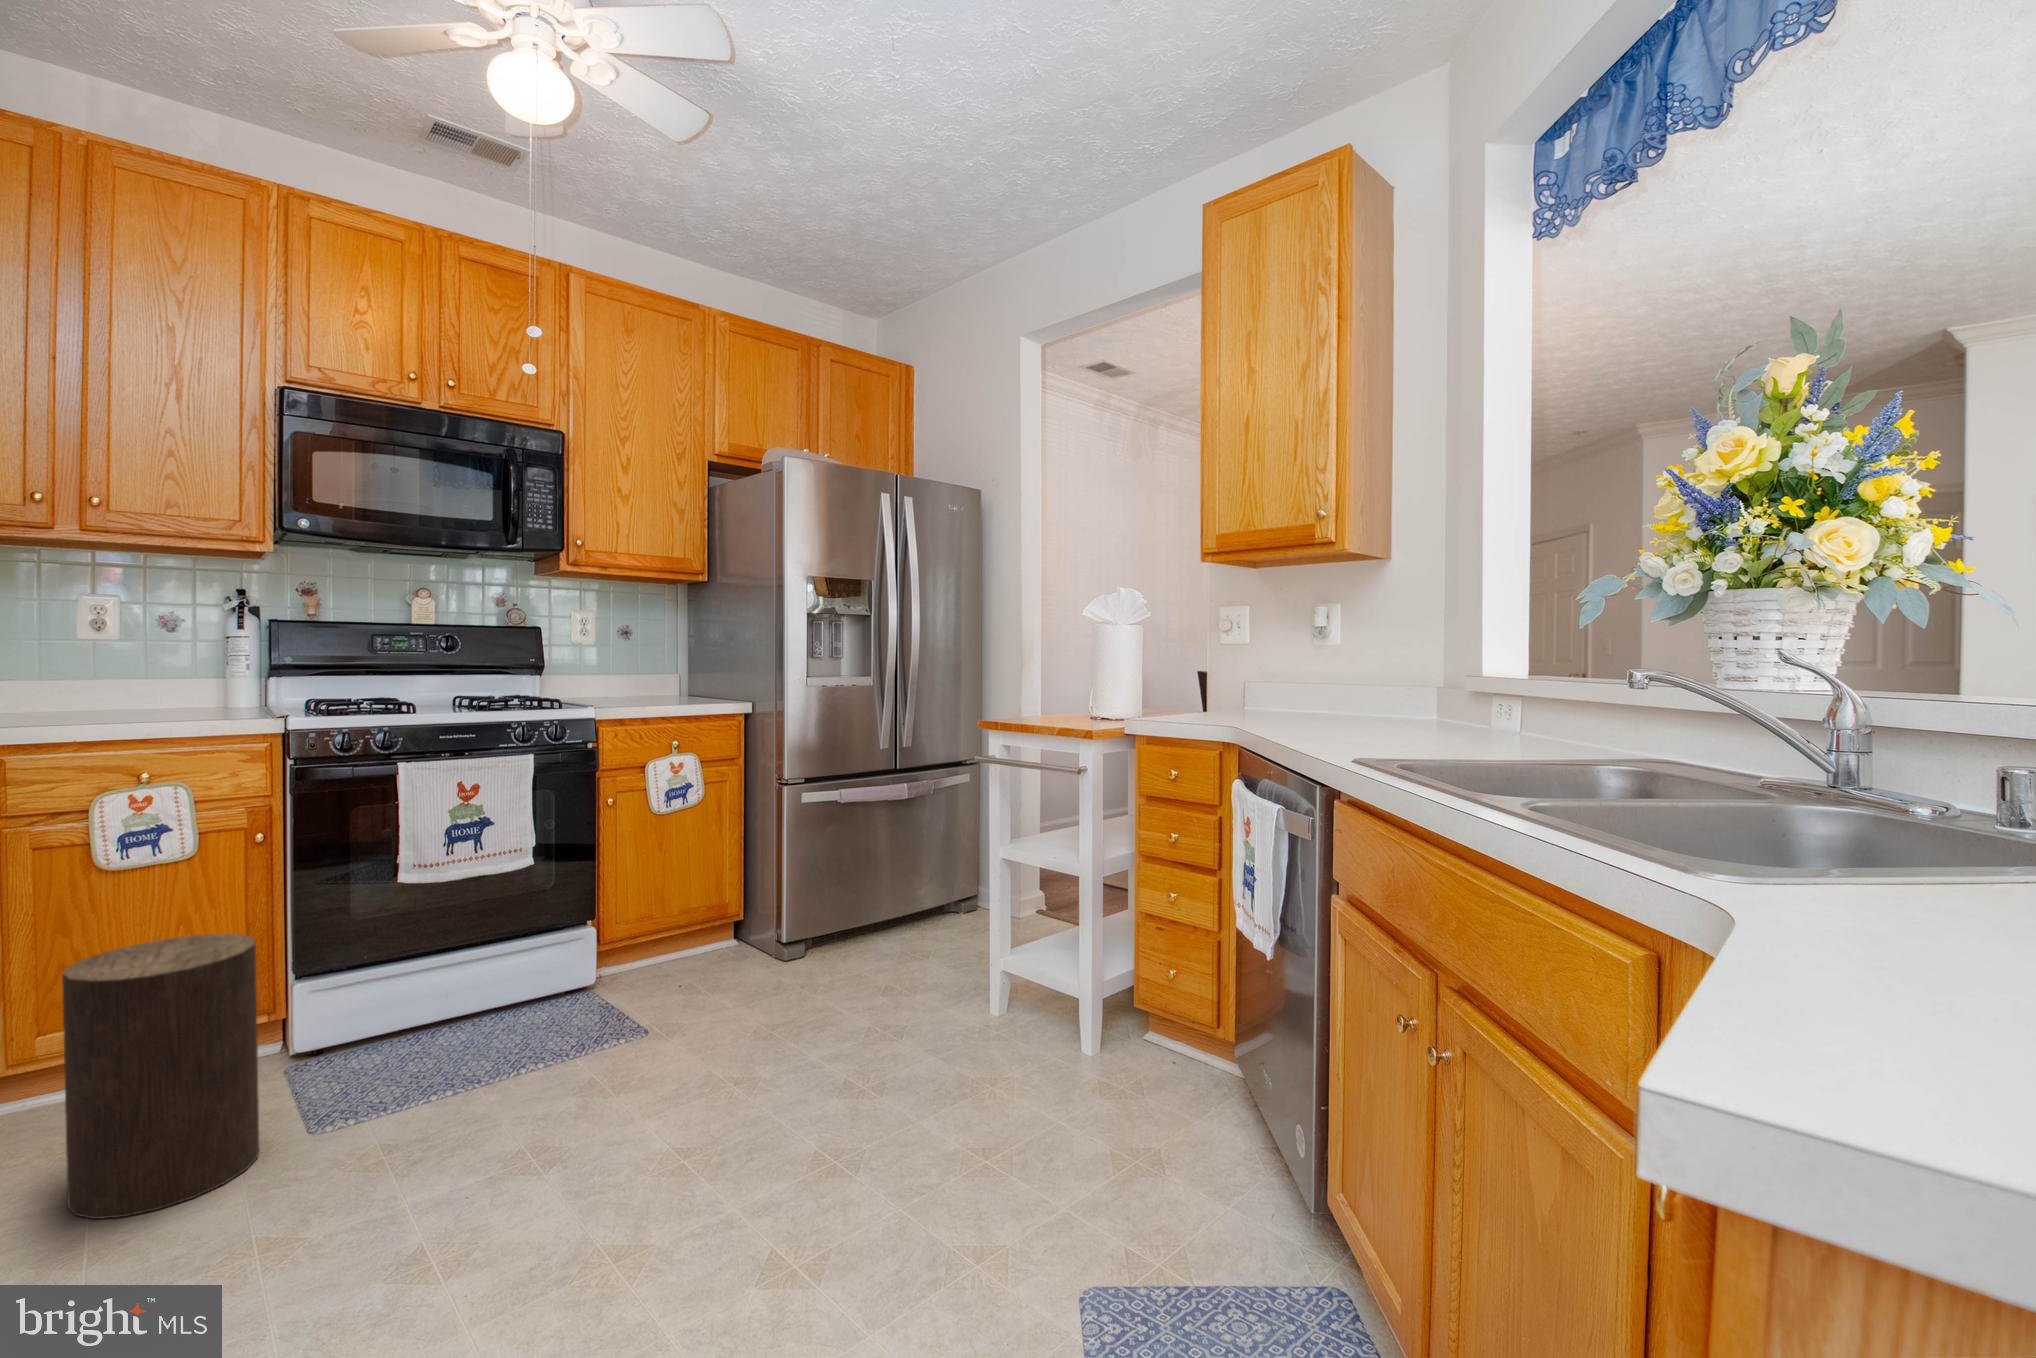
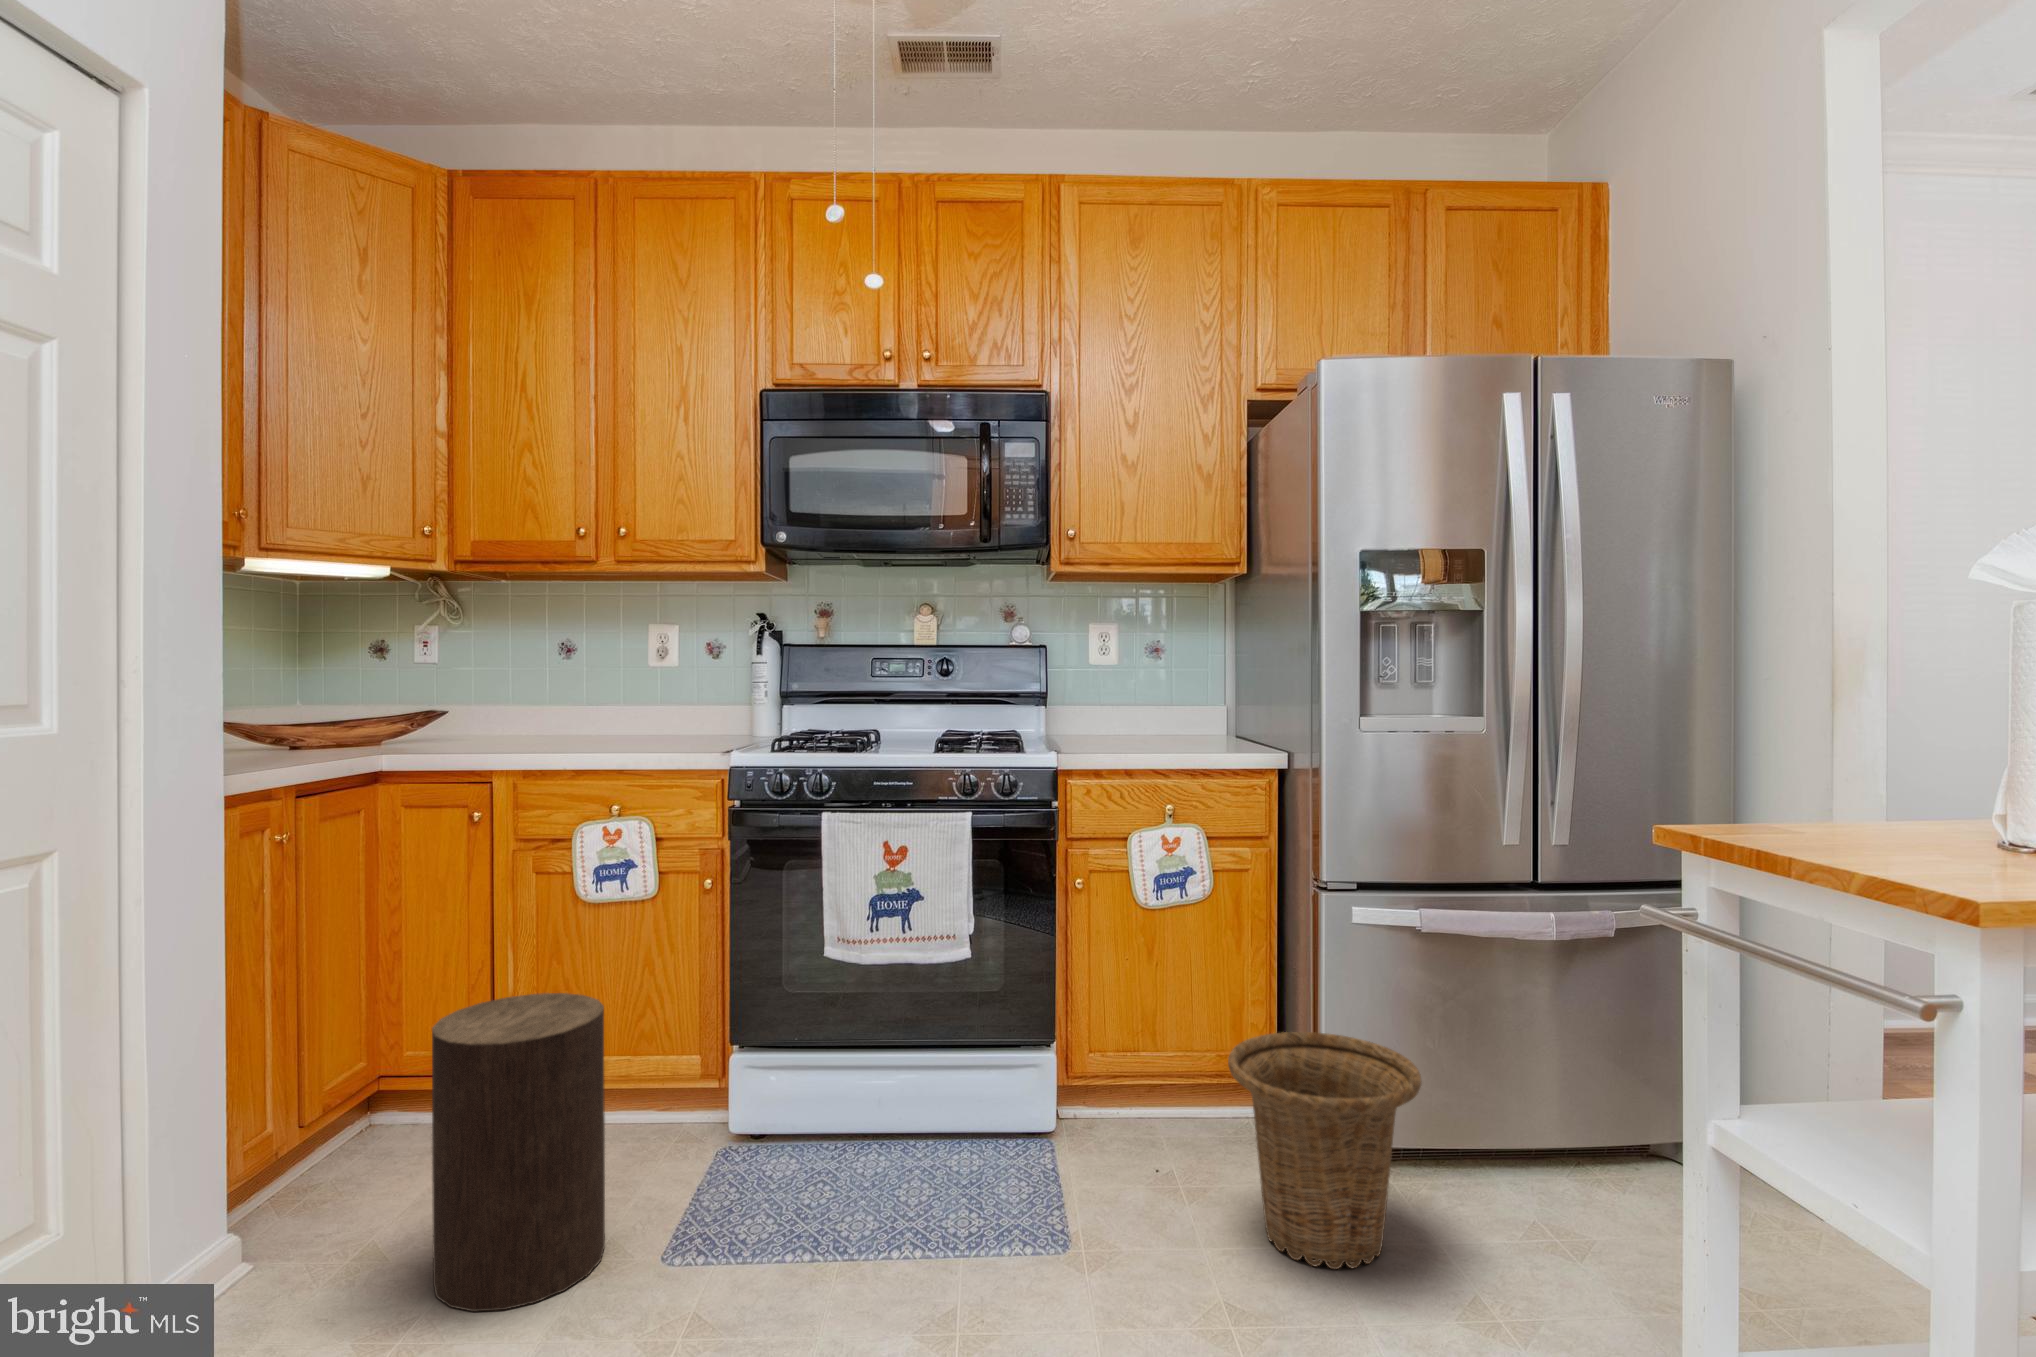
basket: none [746,868,858,996] -> present [1228,1032,1421,1269]

